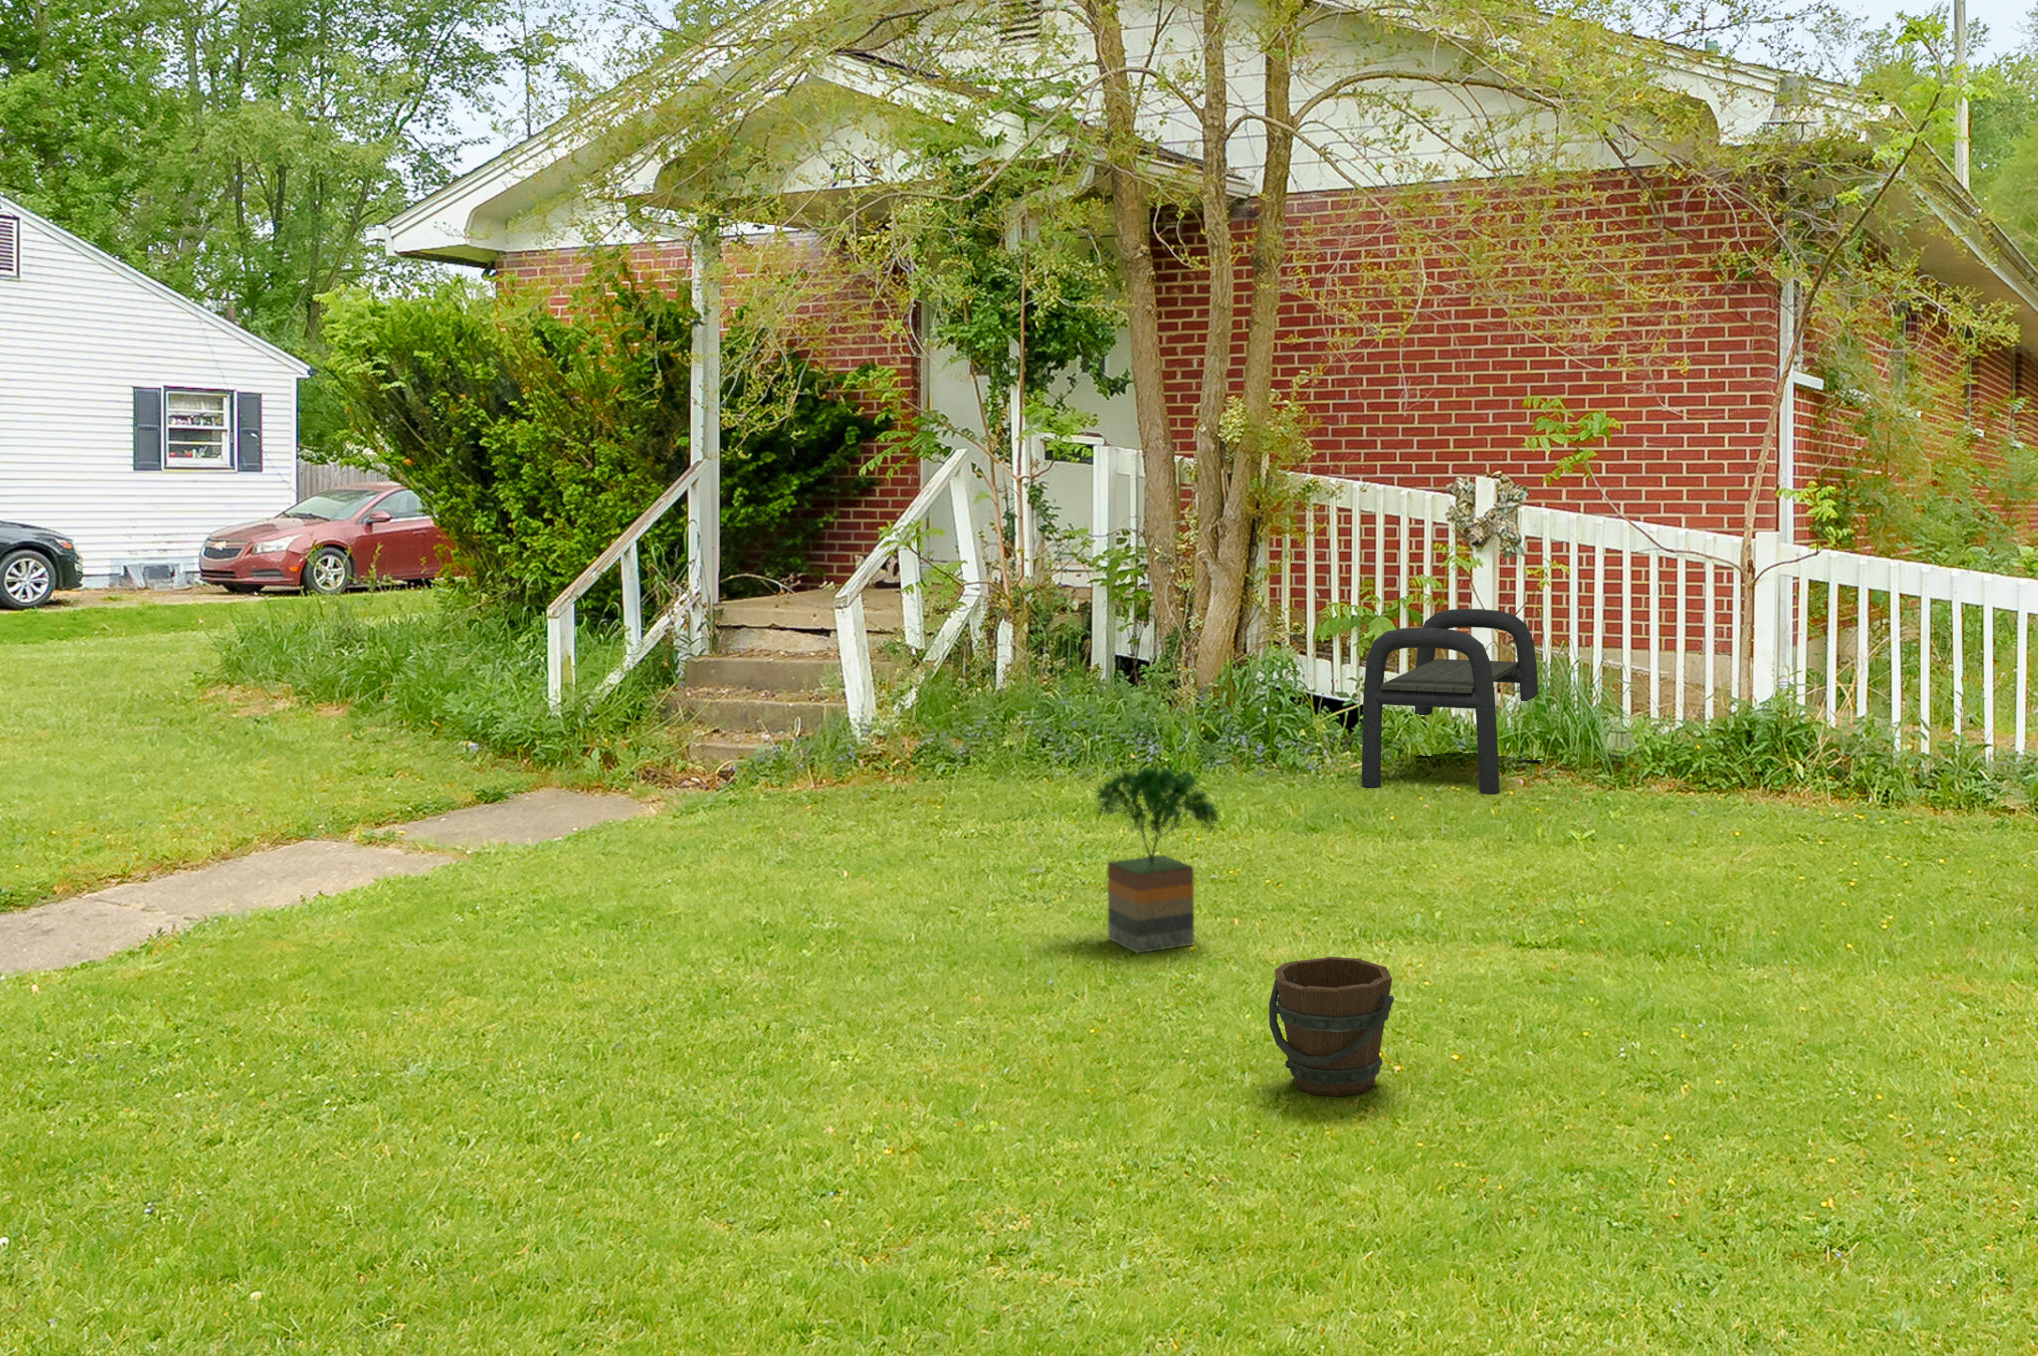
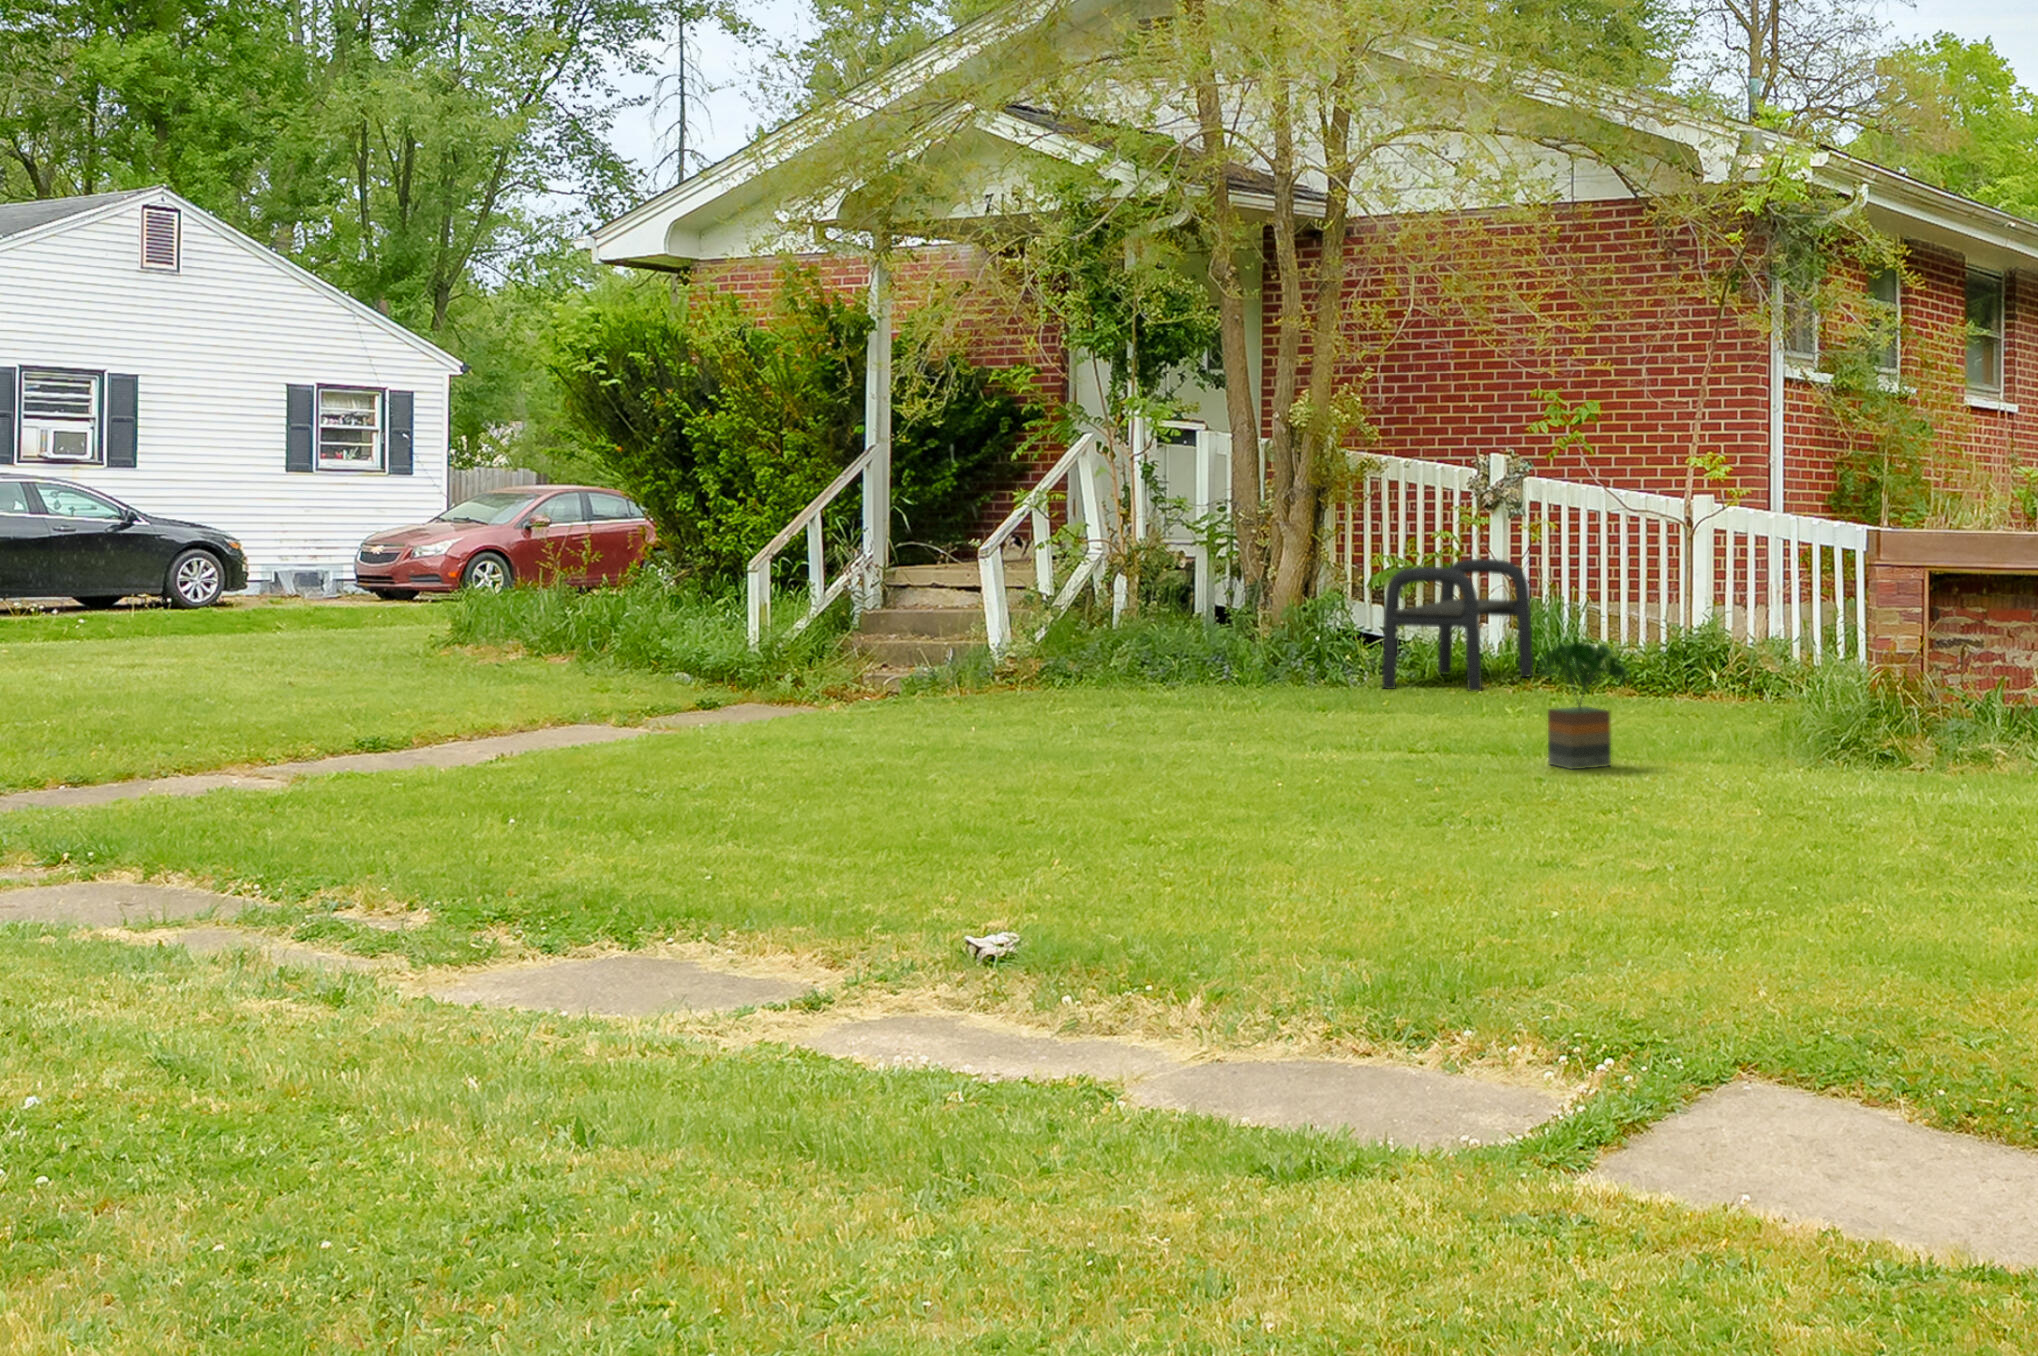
potted tree: present [1094,767,1222,953] -> present [1540,642,1629,769]
bucket: present [1269,957,1394,1097] -> none [1217,716,1288,787]

